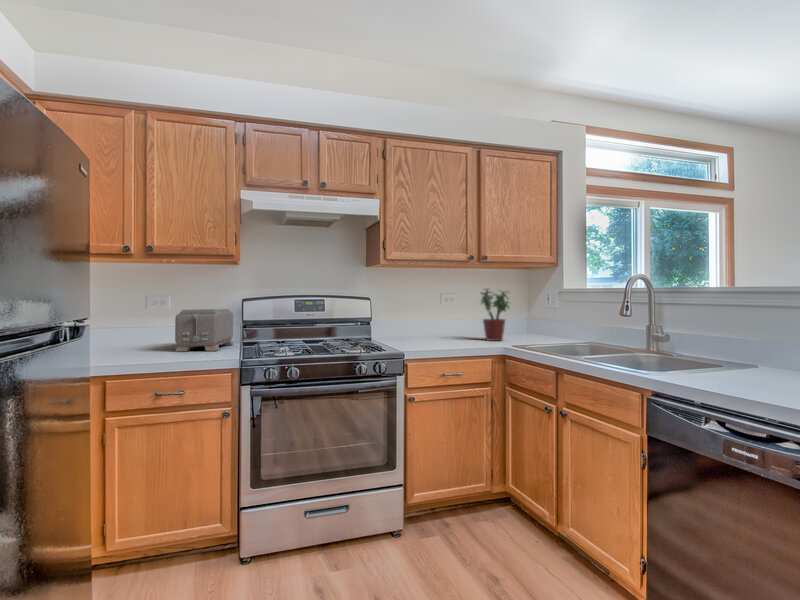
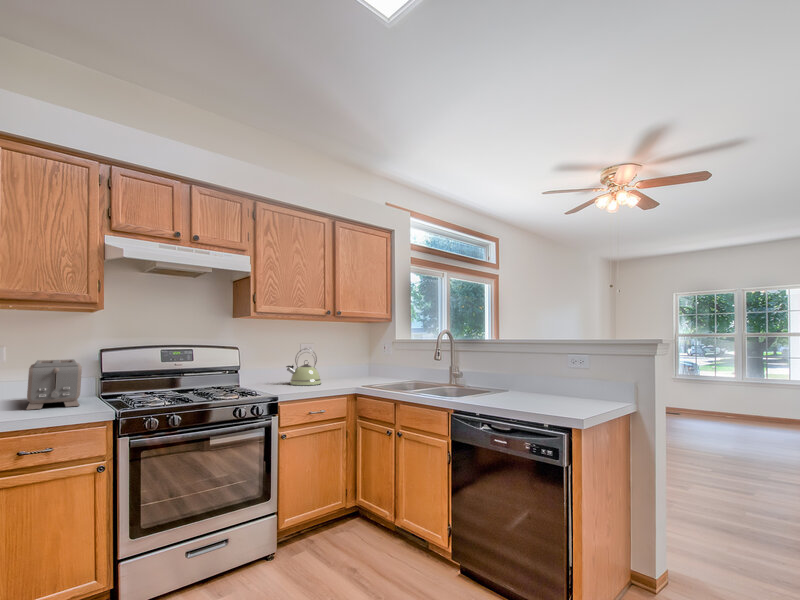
potted plant: present [481,289,509,341] -> none [327,335,354,381]
kettle: none [430,303,470,344] -> present [286,349,321,386]

